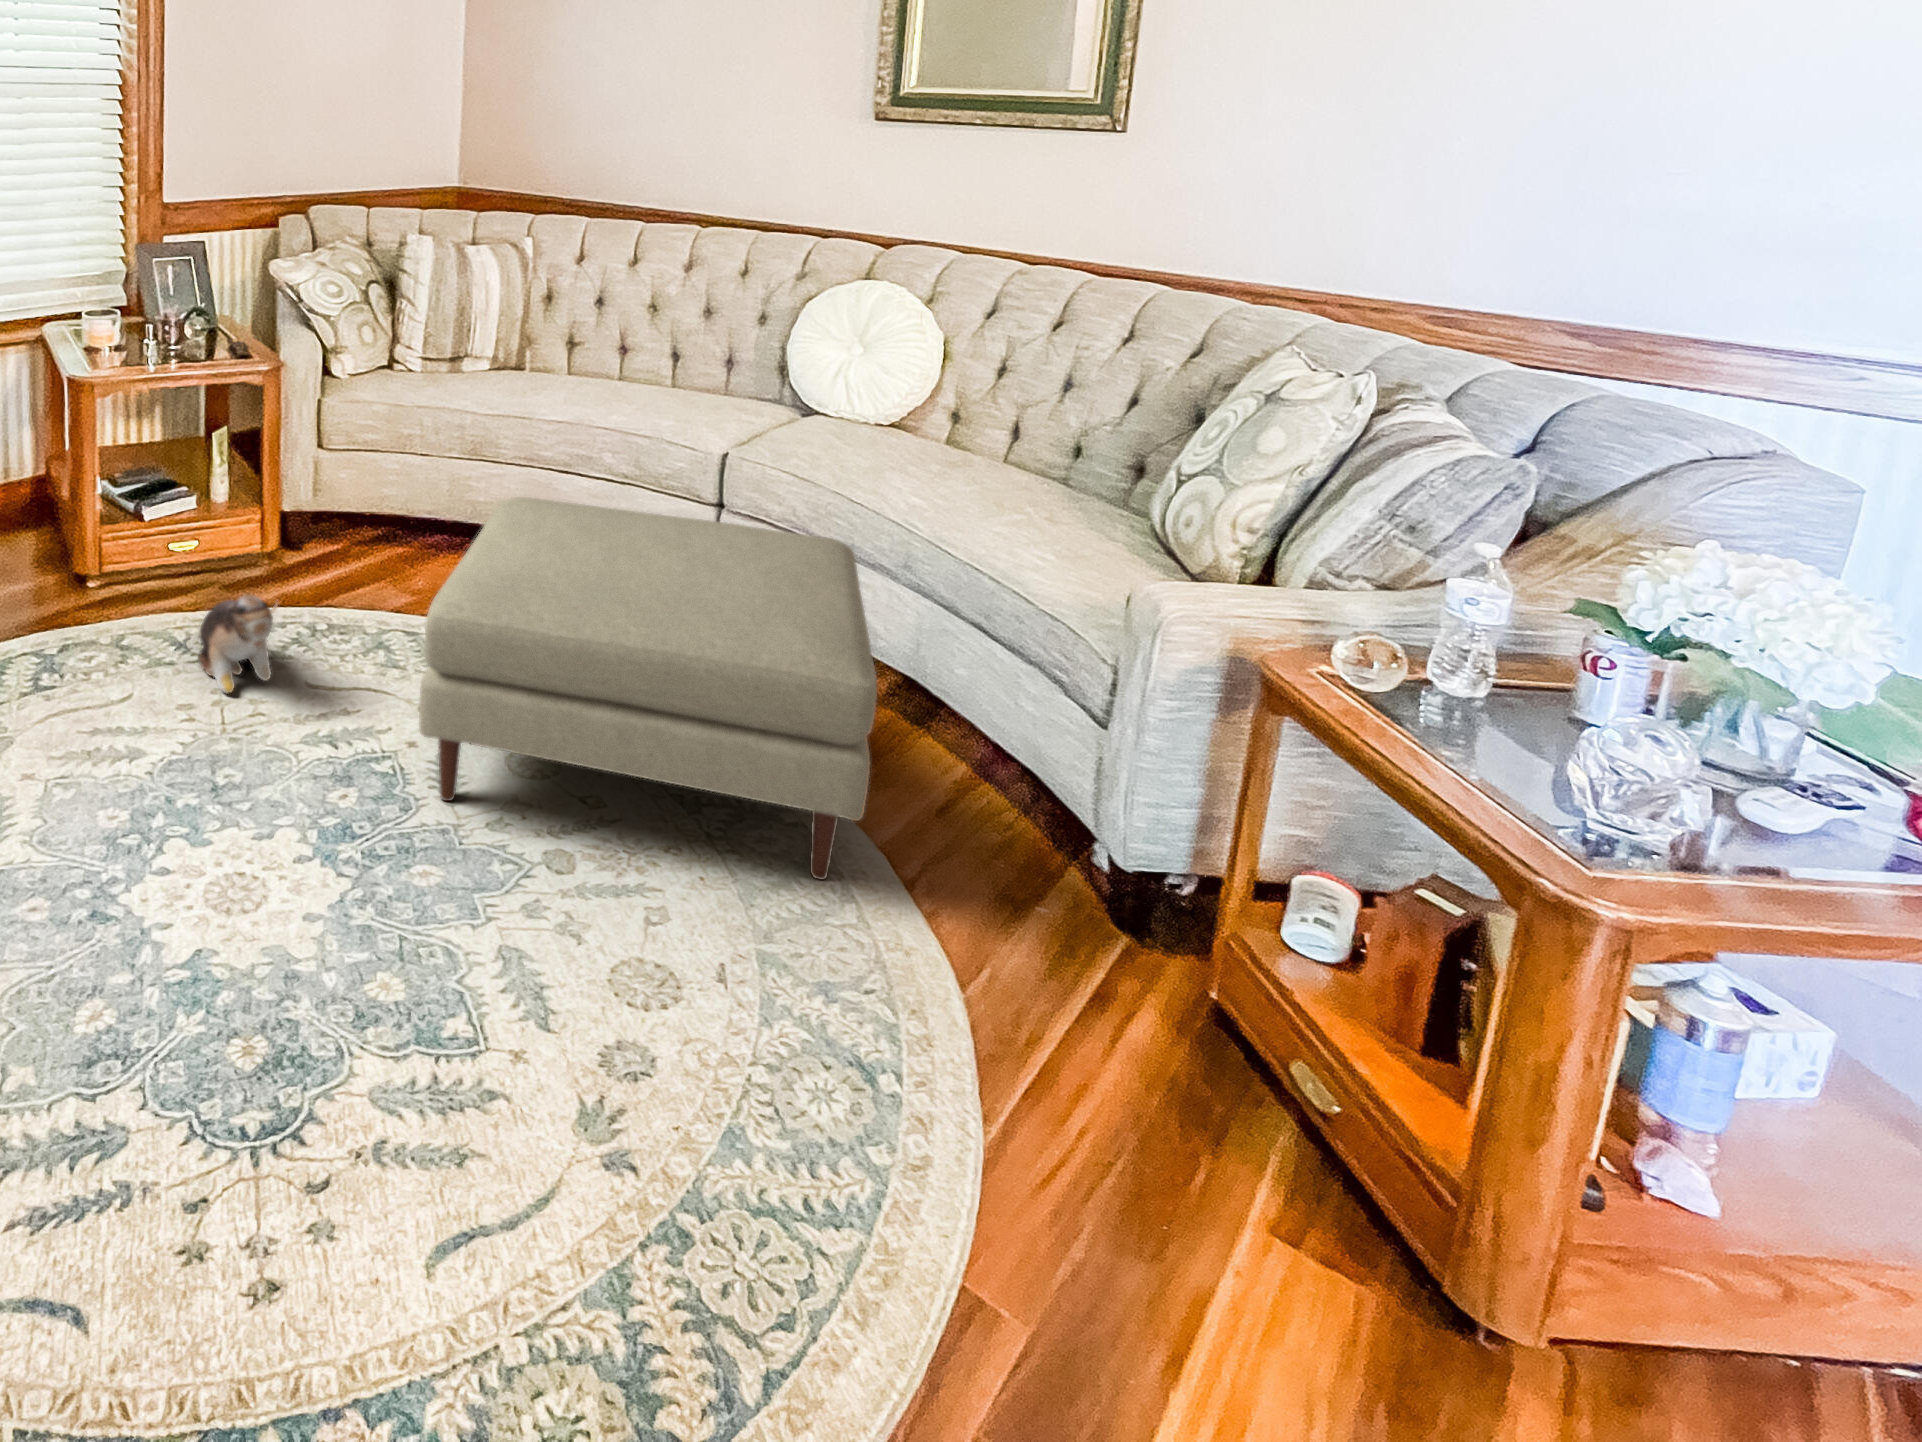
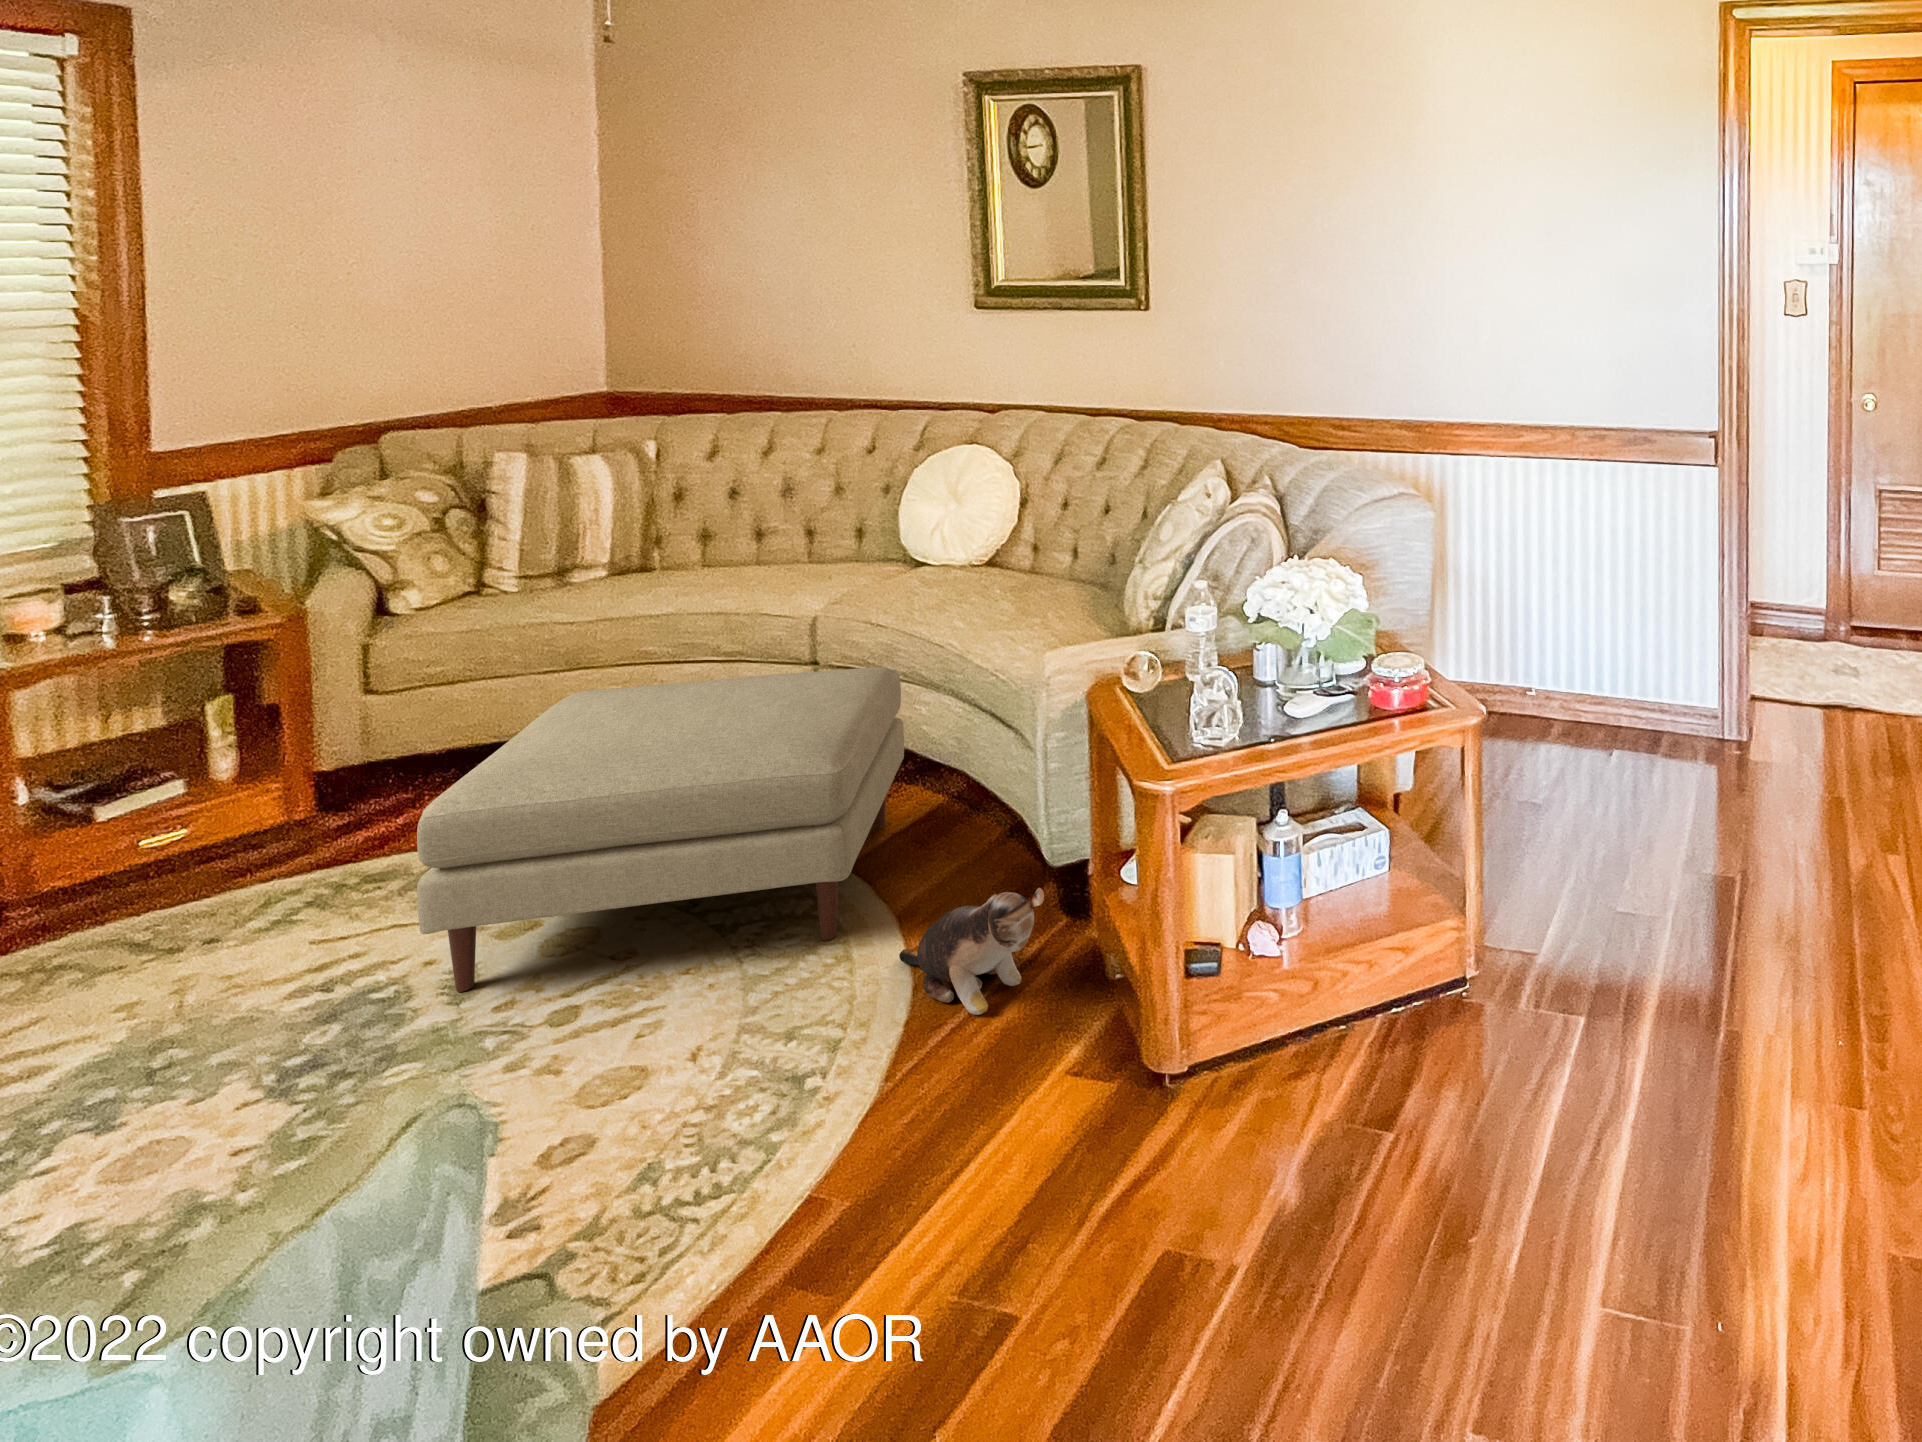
plush toy: present [199,595,278,693] -> present [899,888,1044,1015]

